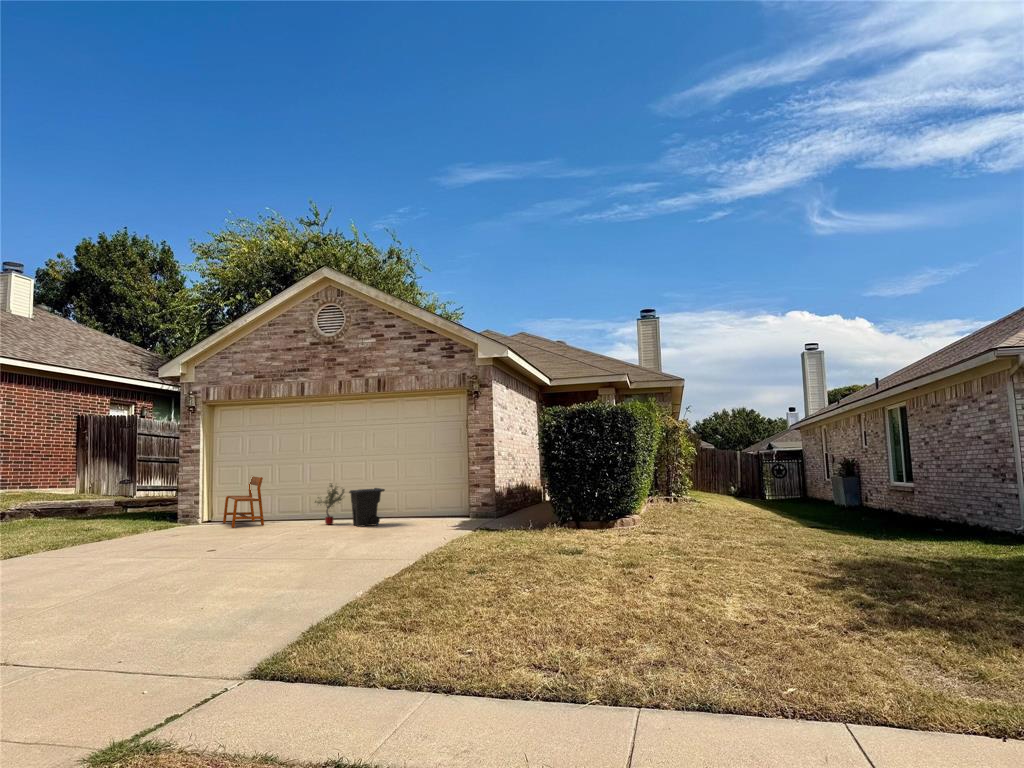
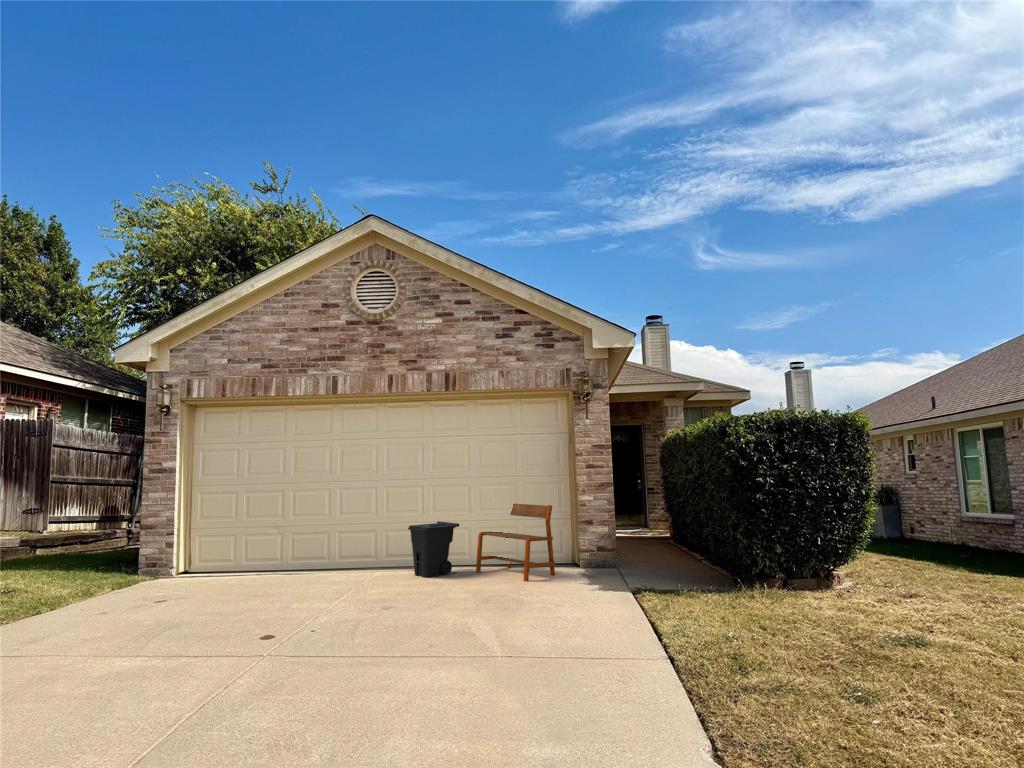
bench: present [223,476,264,528] -> present [476,504,555,581]
potted tree: present [315,483,345,525] -> none [353,515,401,575]

